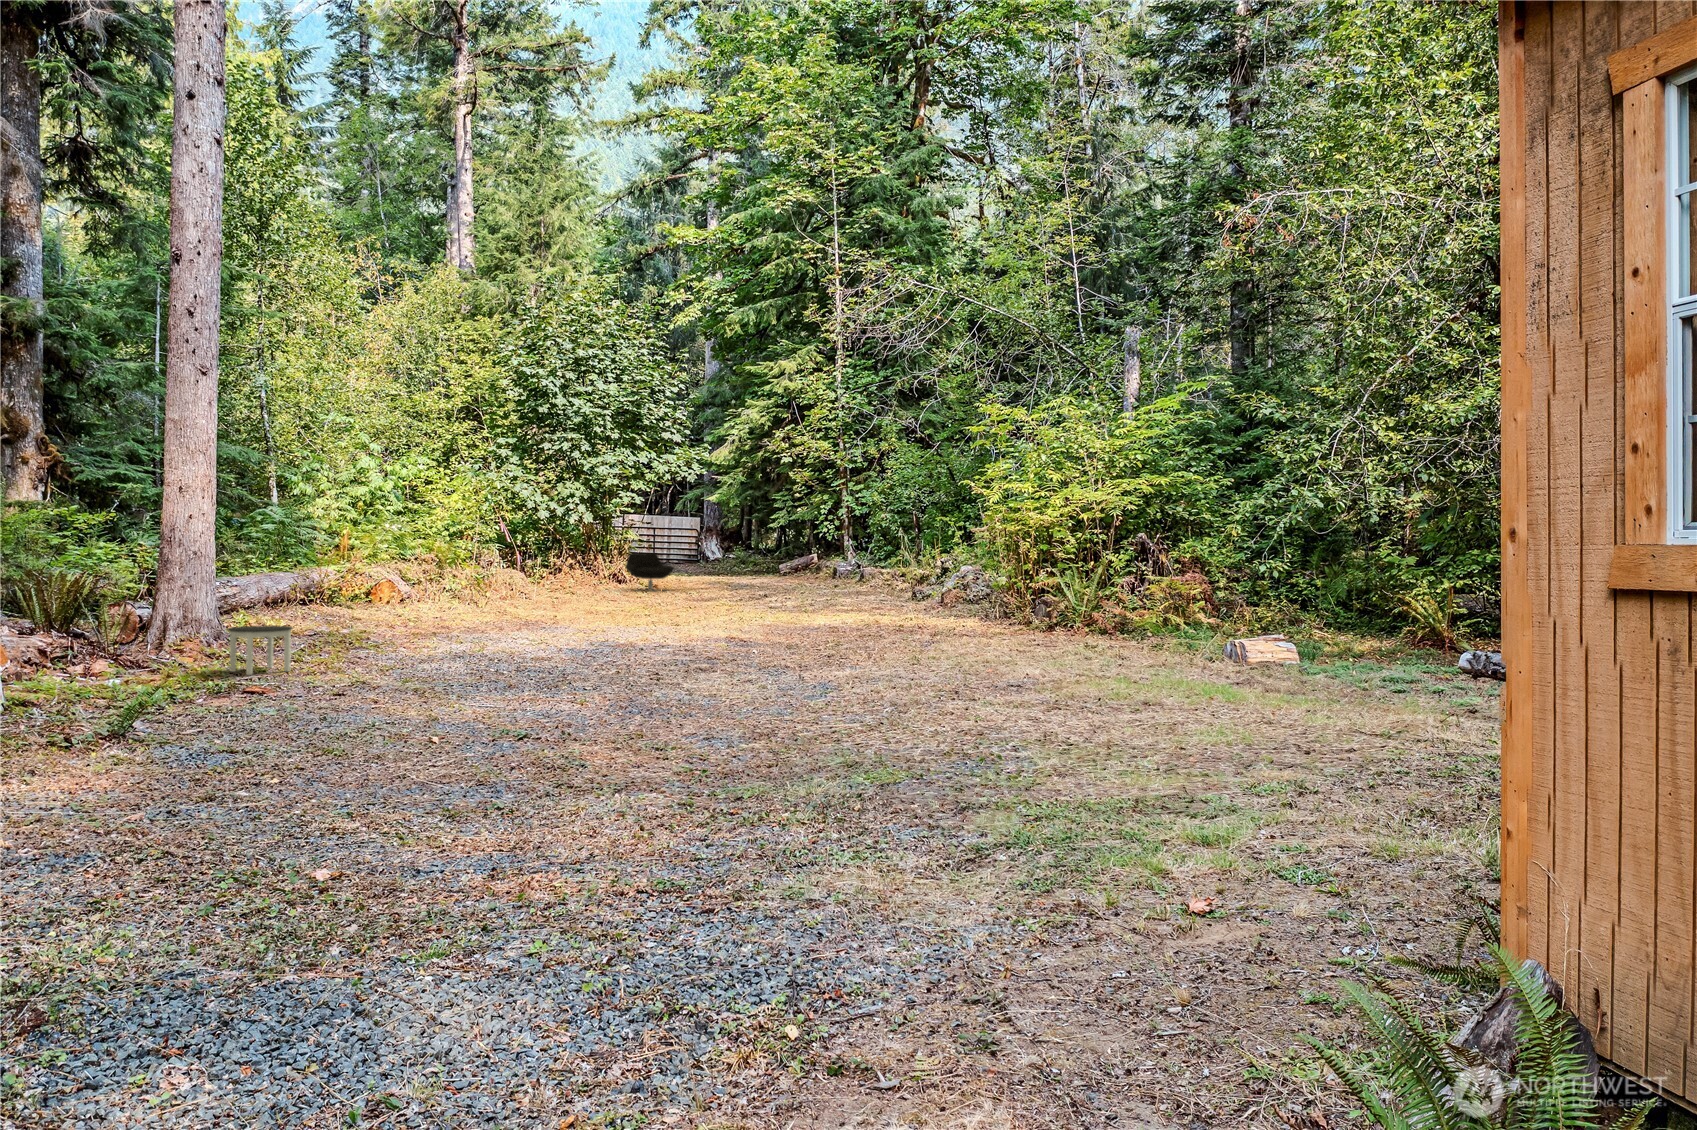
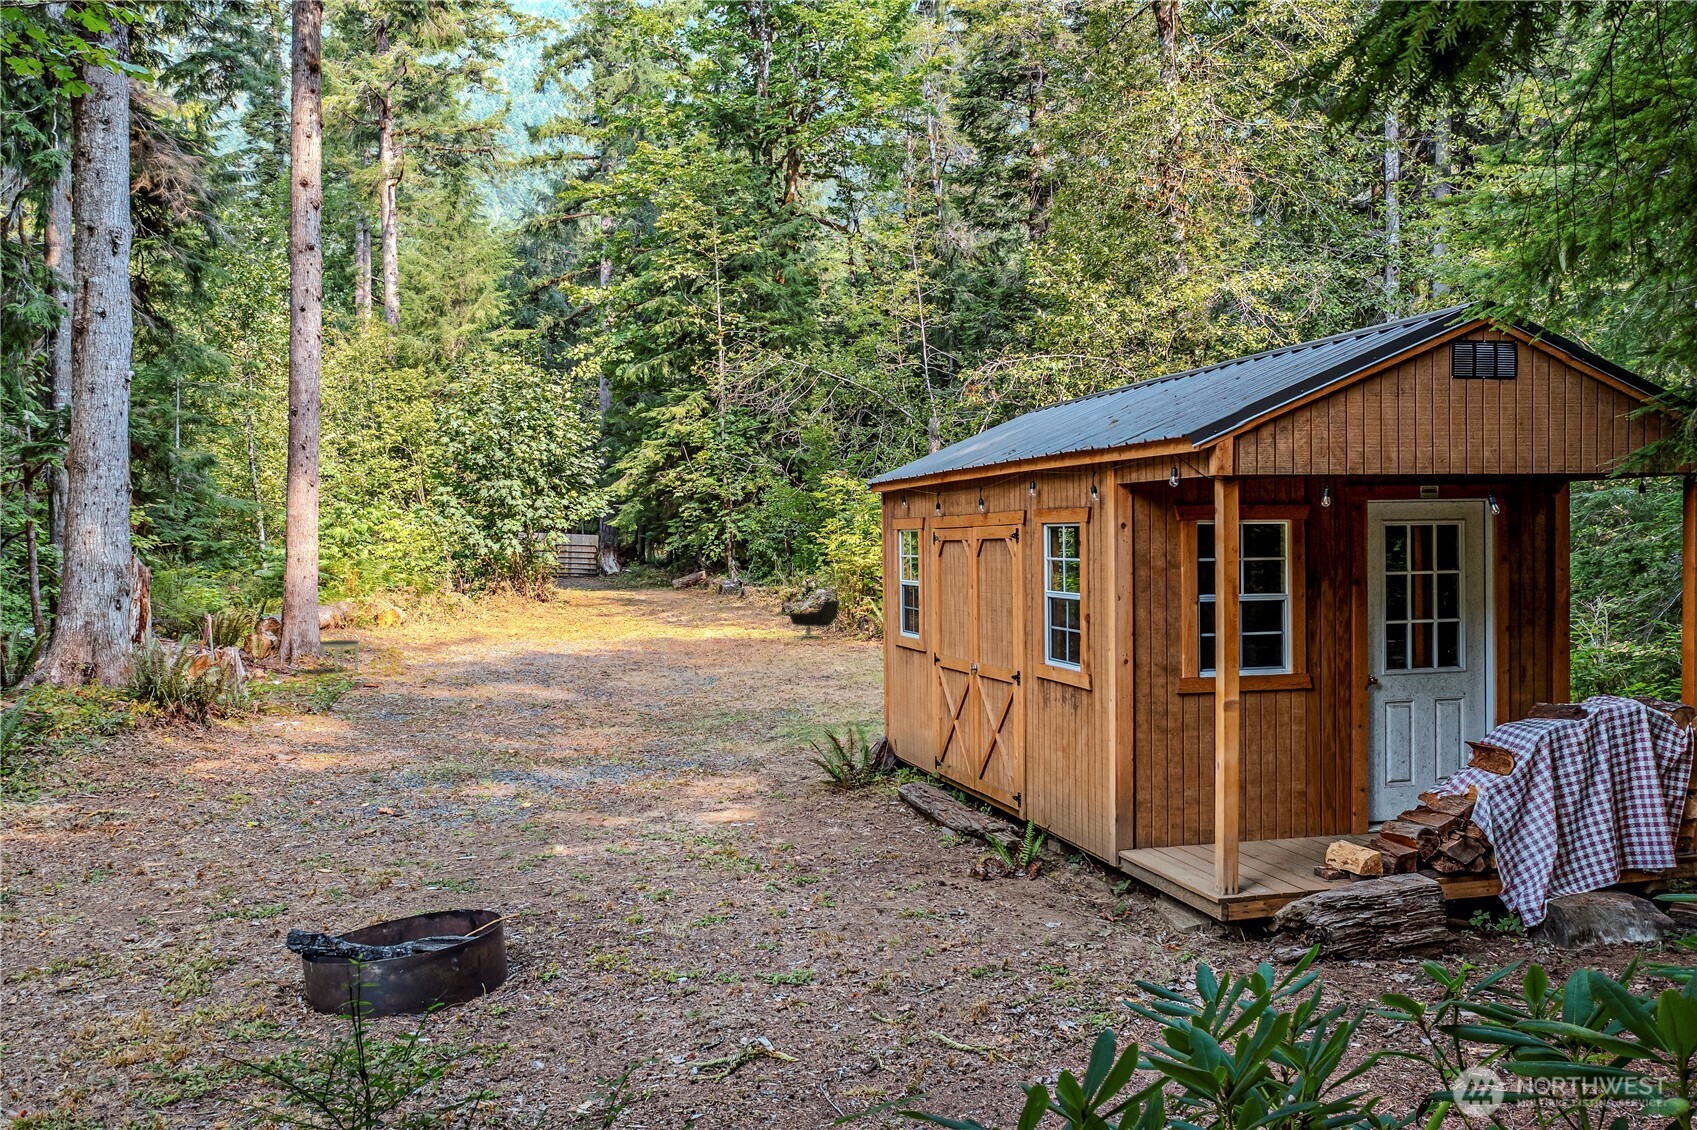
lounge chair: present [626,553,674,590] -> present [790,600,840,636]

